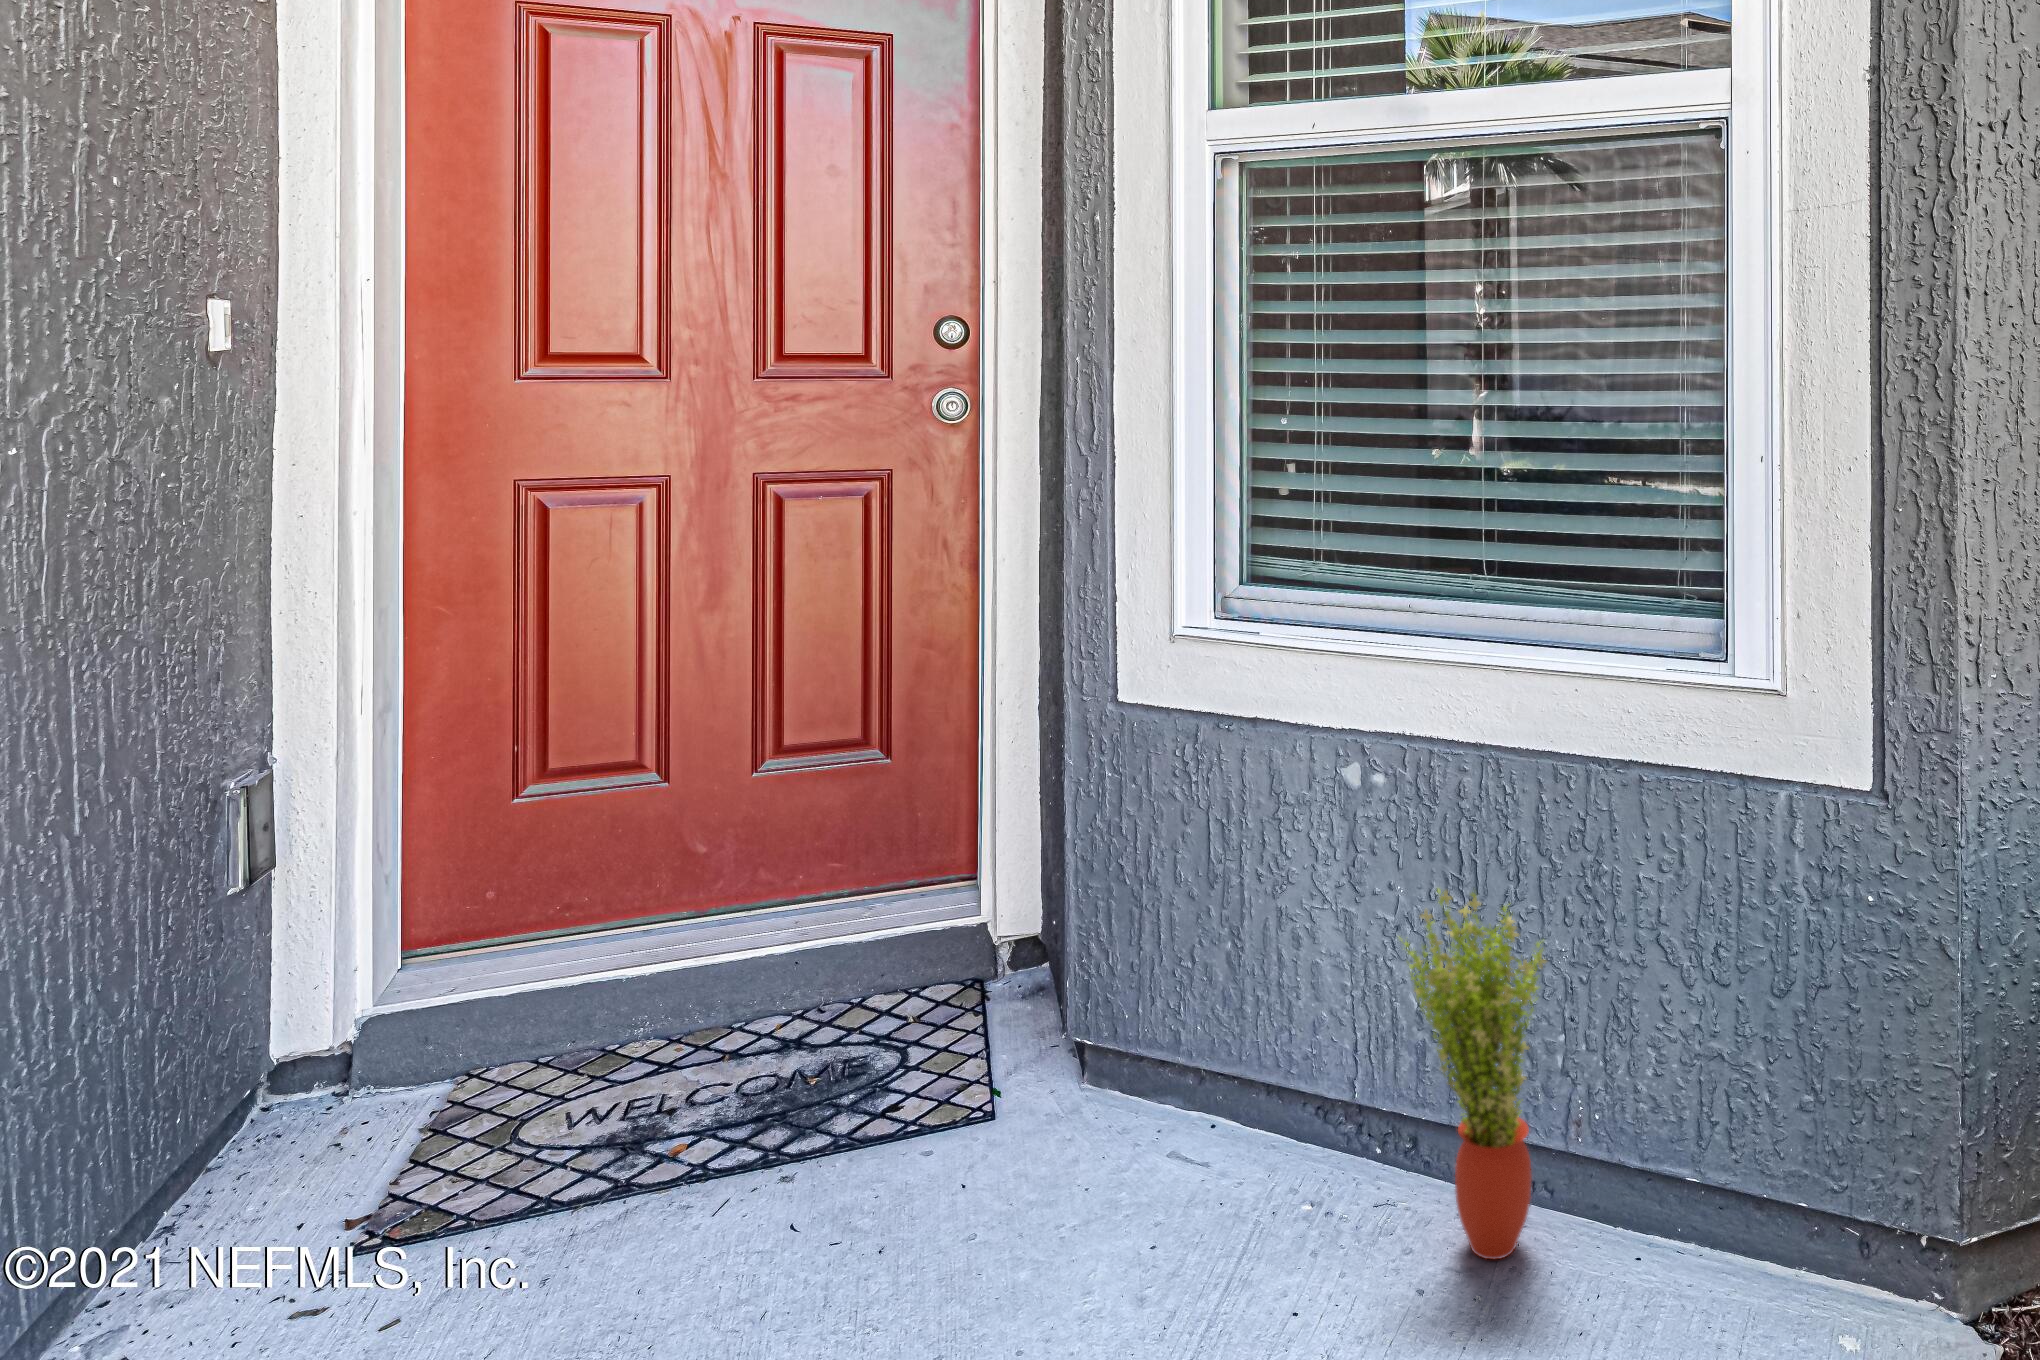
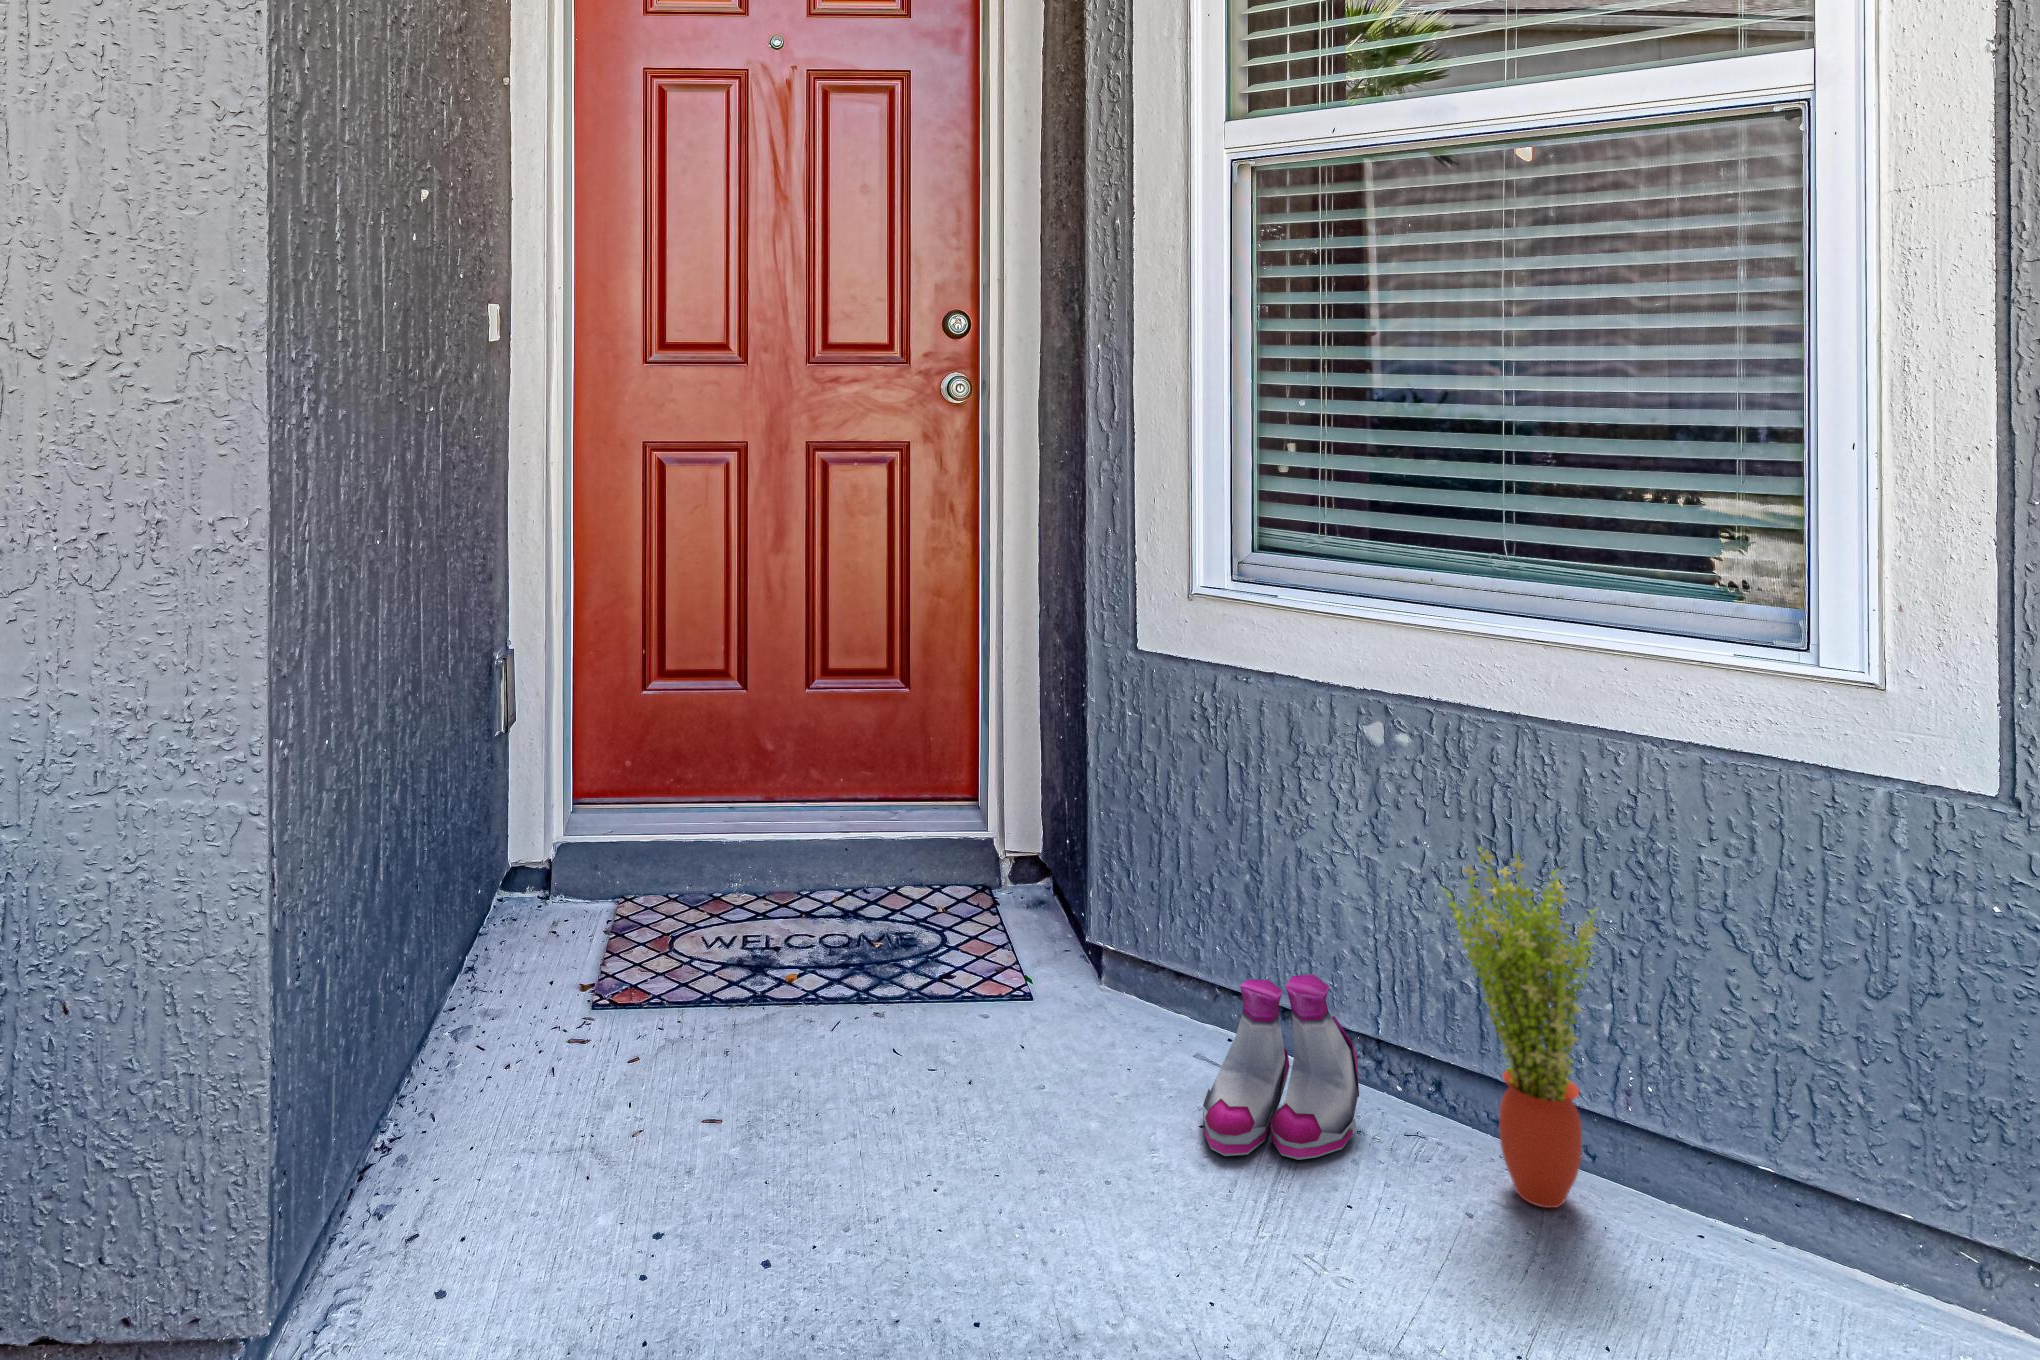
boots: none [1153,1046,1326,1270] -> present [1203,974,1359,1160]

